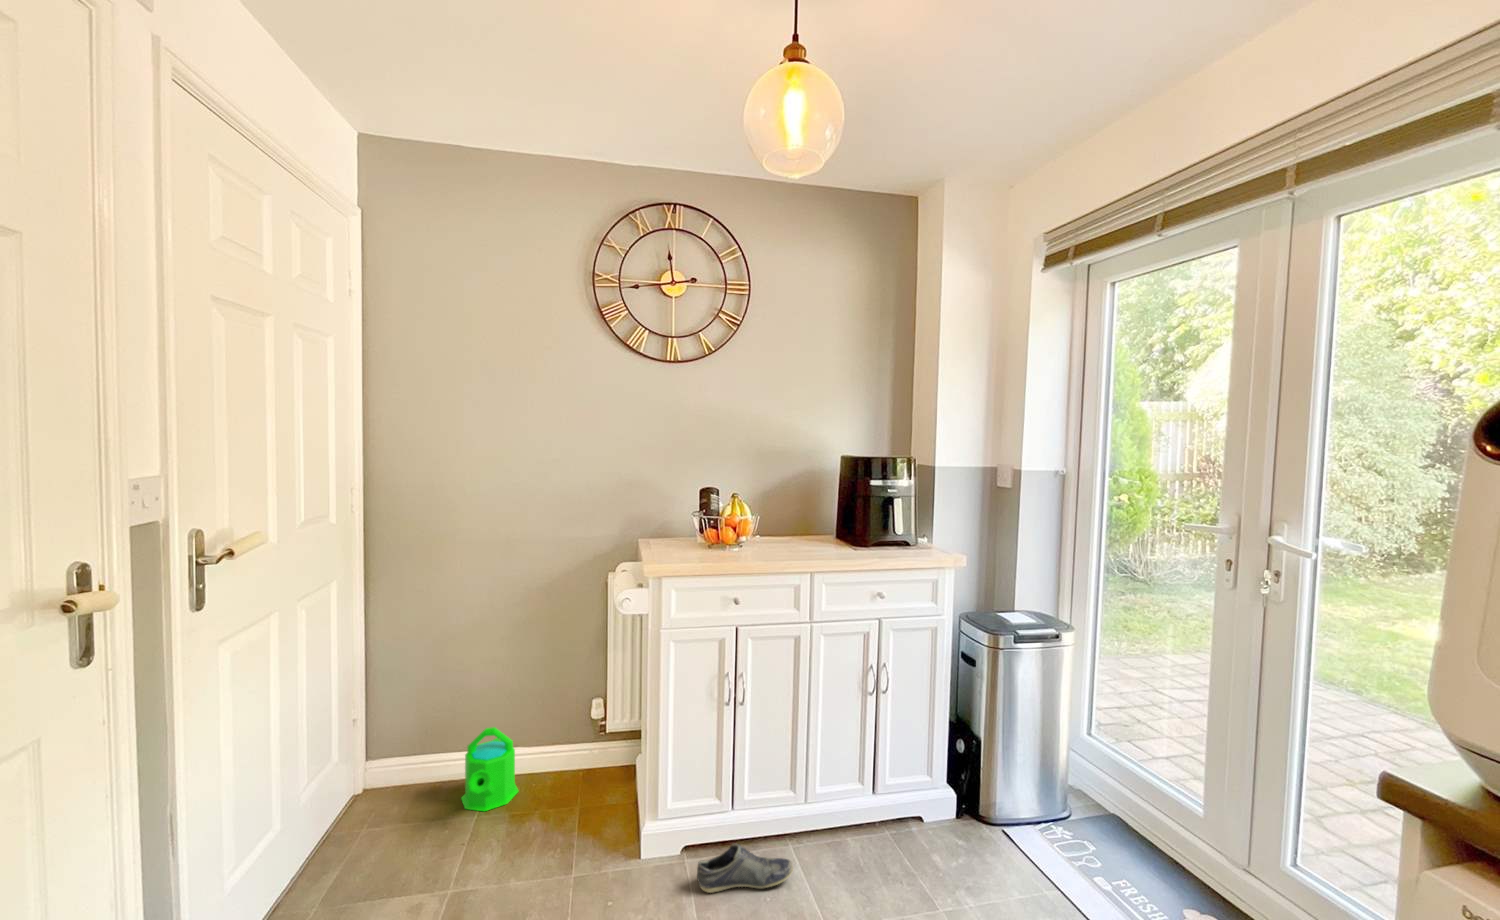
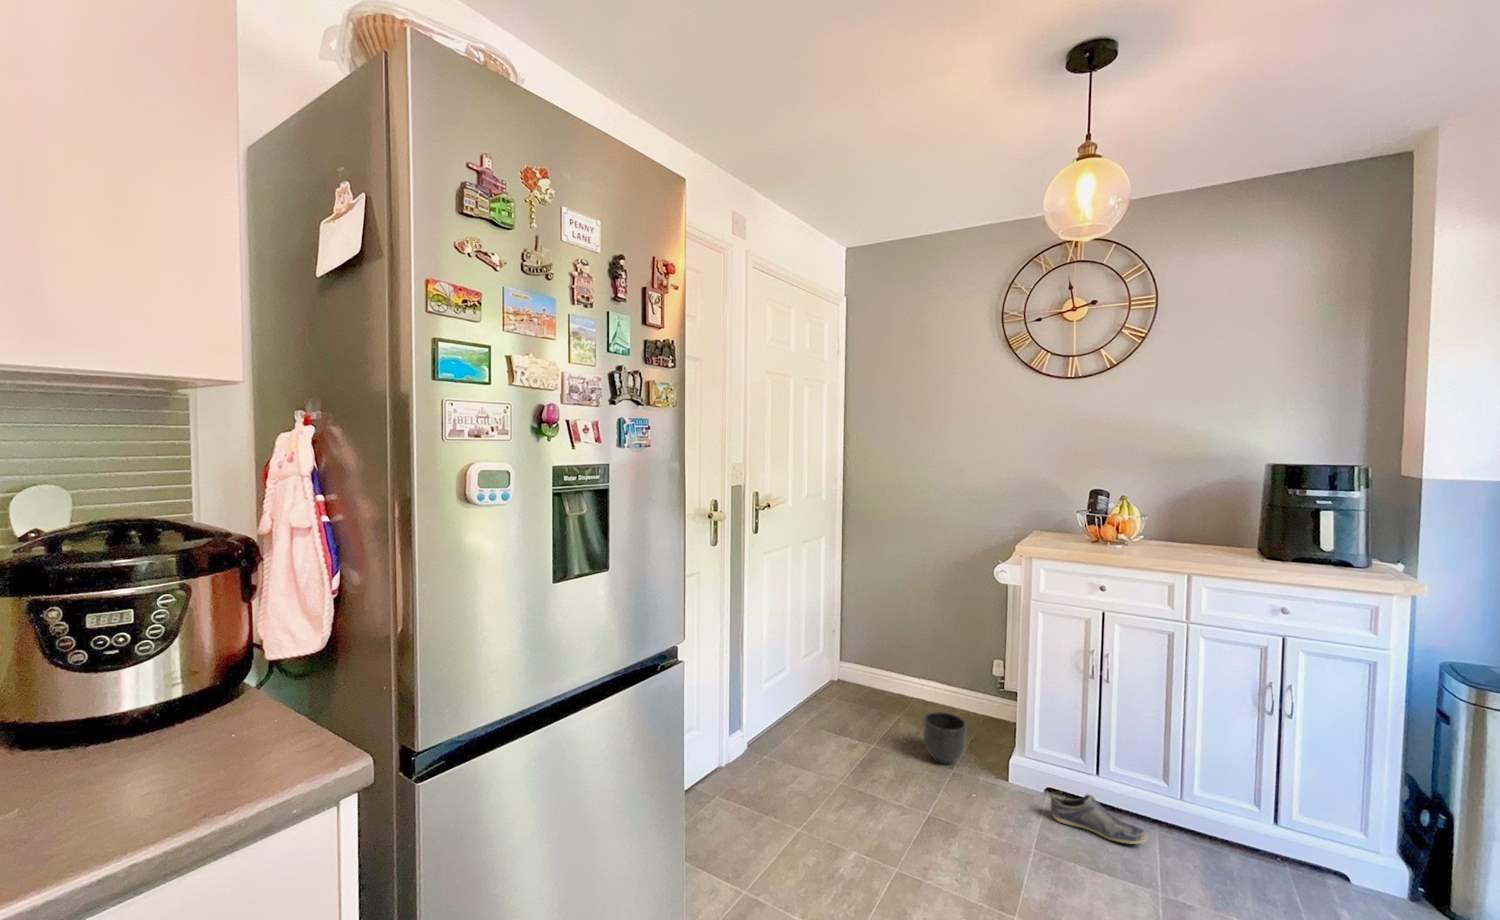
watering can: present [461,727,519,811] -> none [891,658,931,717]
planter: none [525,796,584,874] -> present [923,712,967,764]

